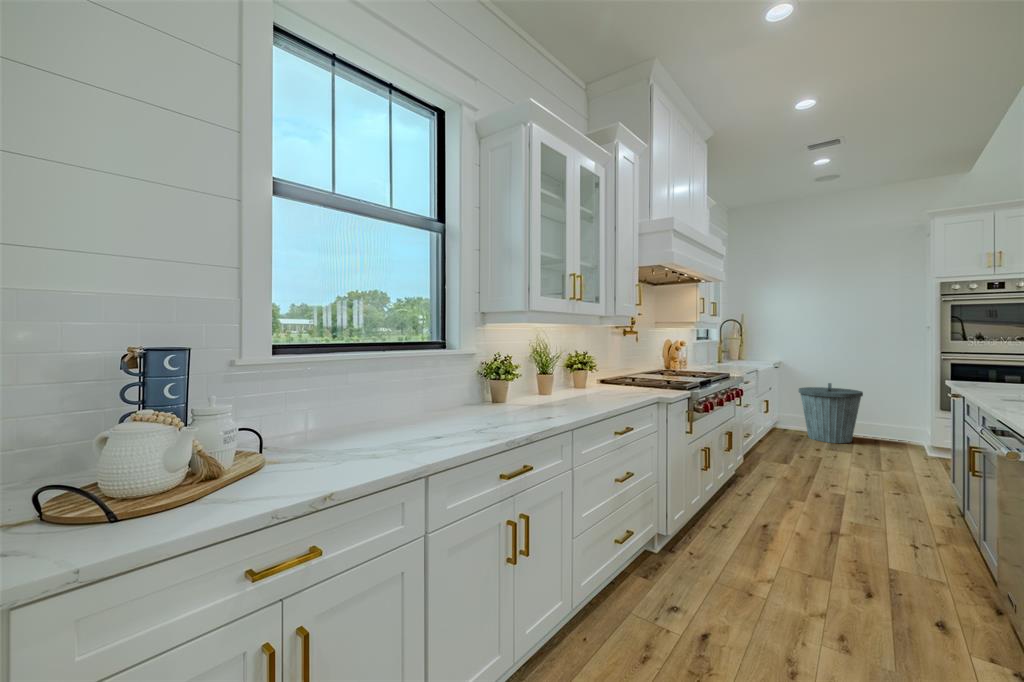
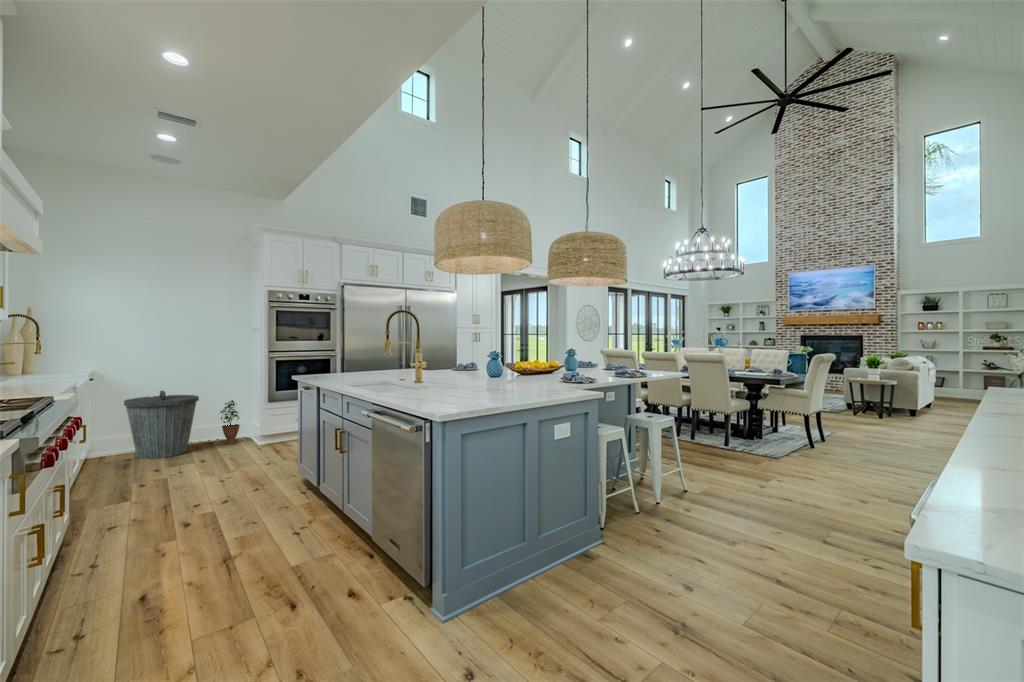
potted plant: none [885,399,911,446] -> present [220,400,240,444]

